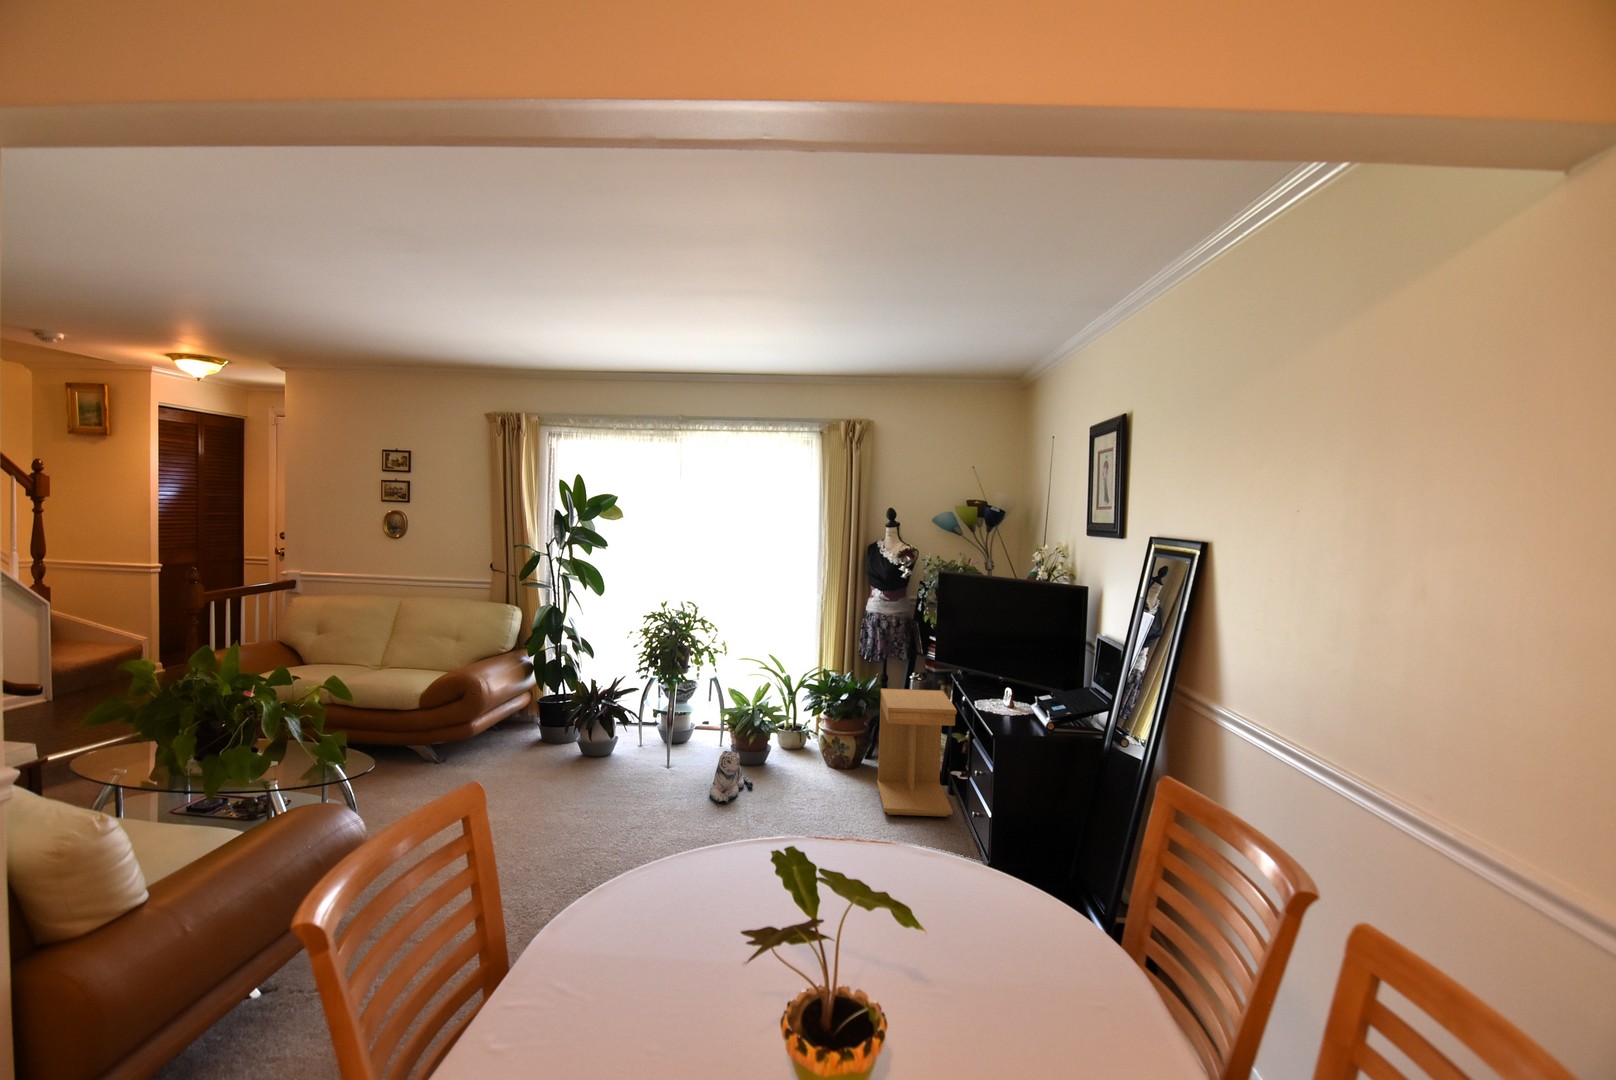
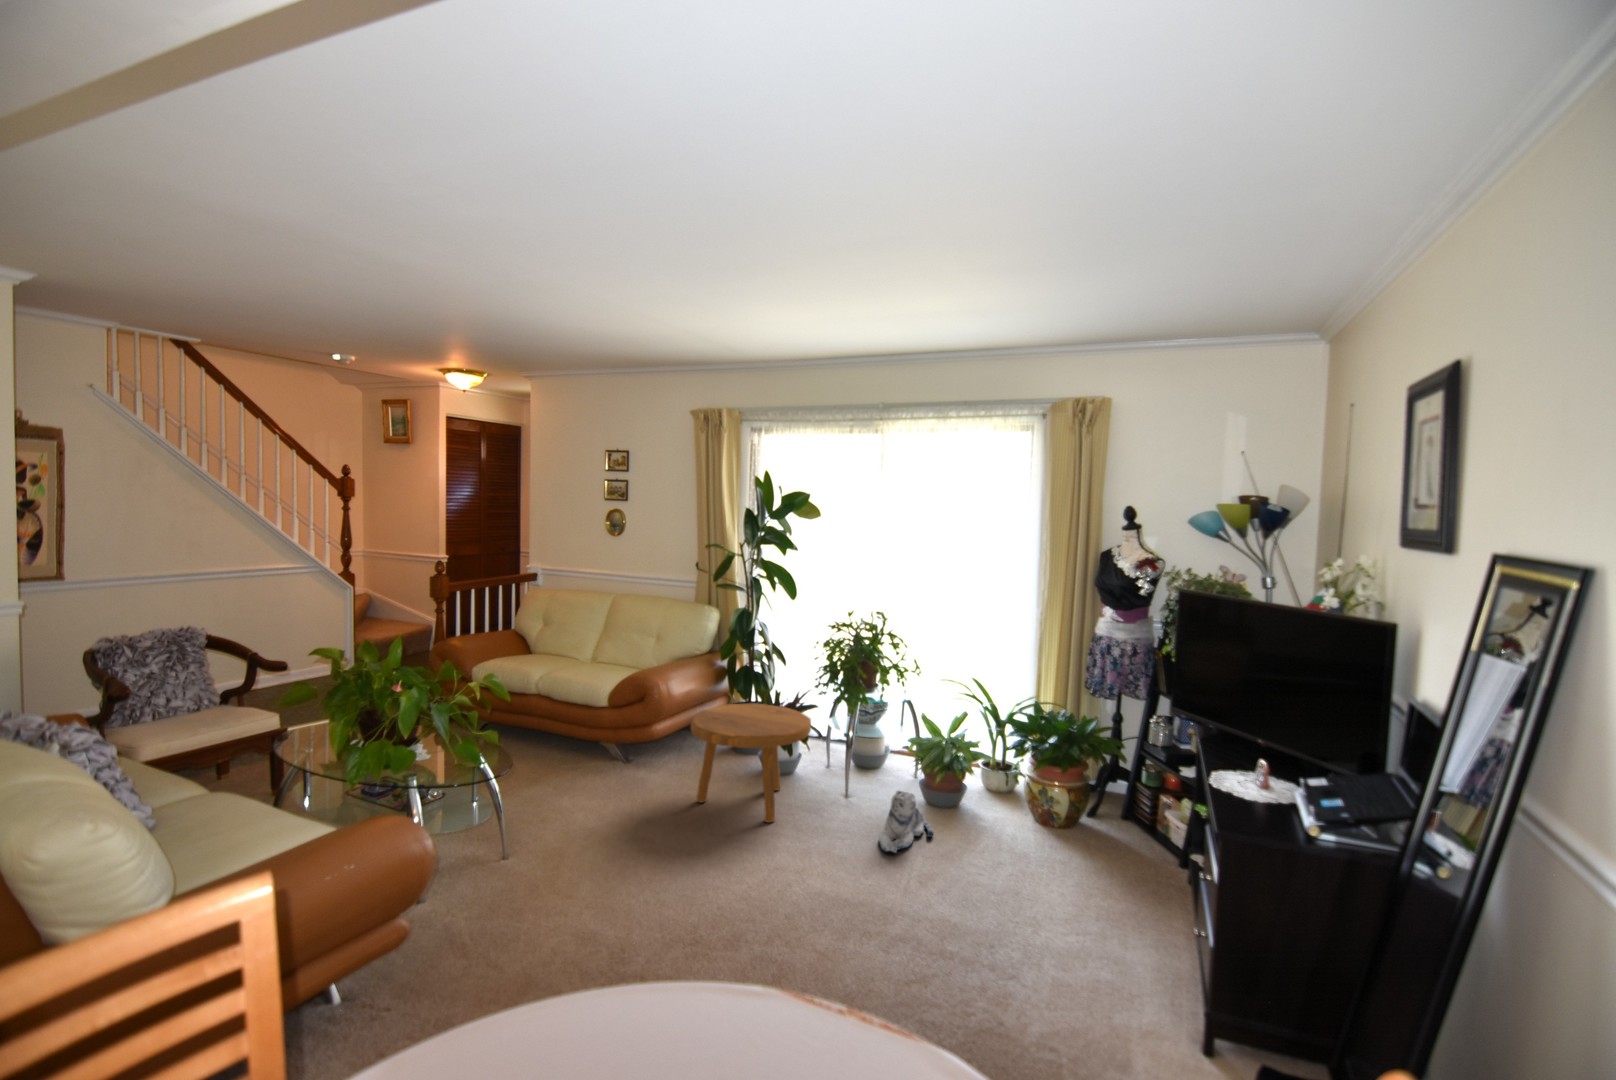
side table: present [877,688,957,816] -> none [1089,735,1194,920]
footstool: none [525,691,639,794] -> present [691,703,811,823]

